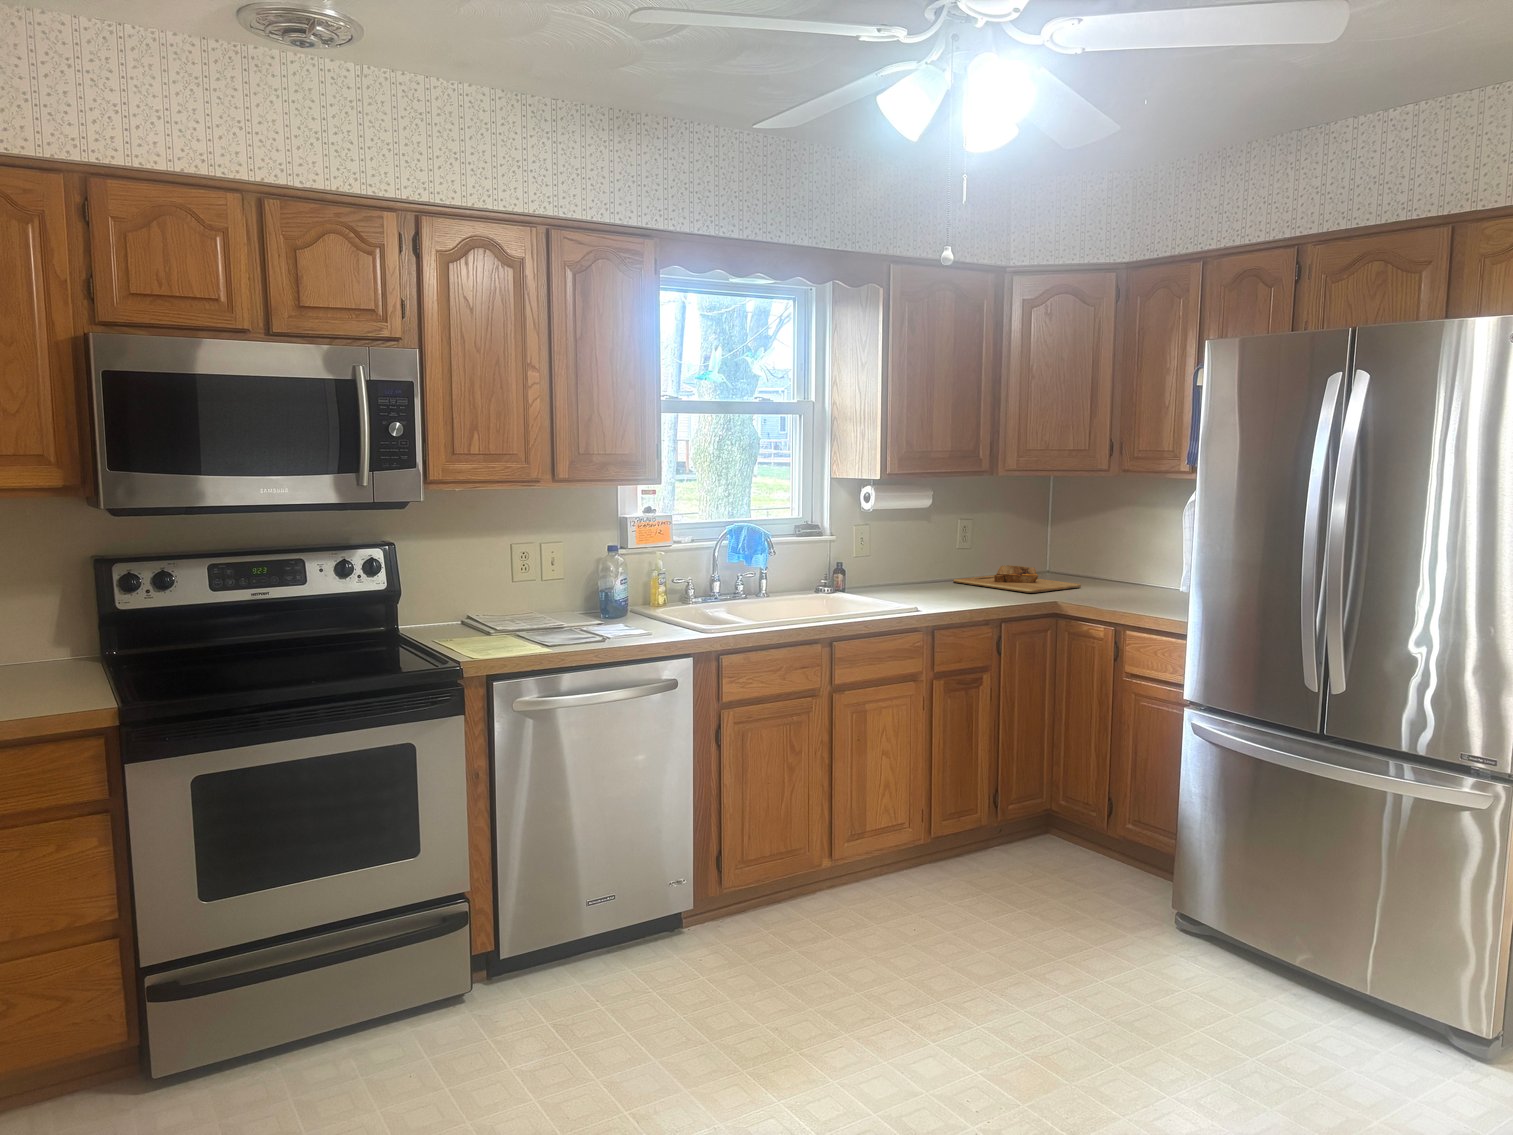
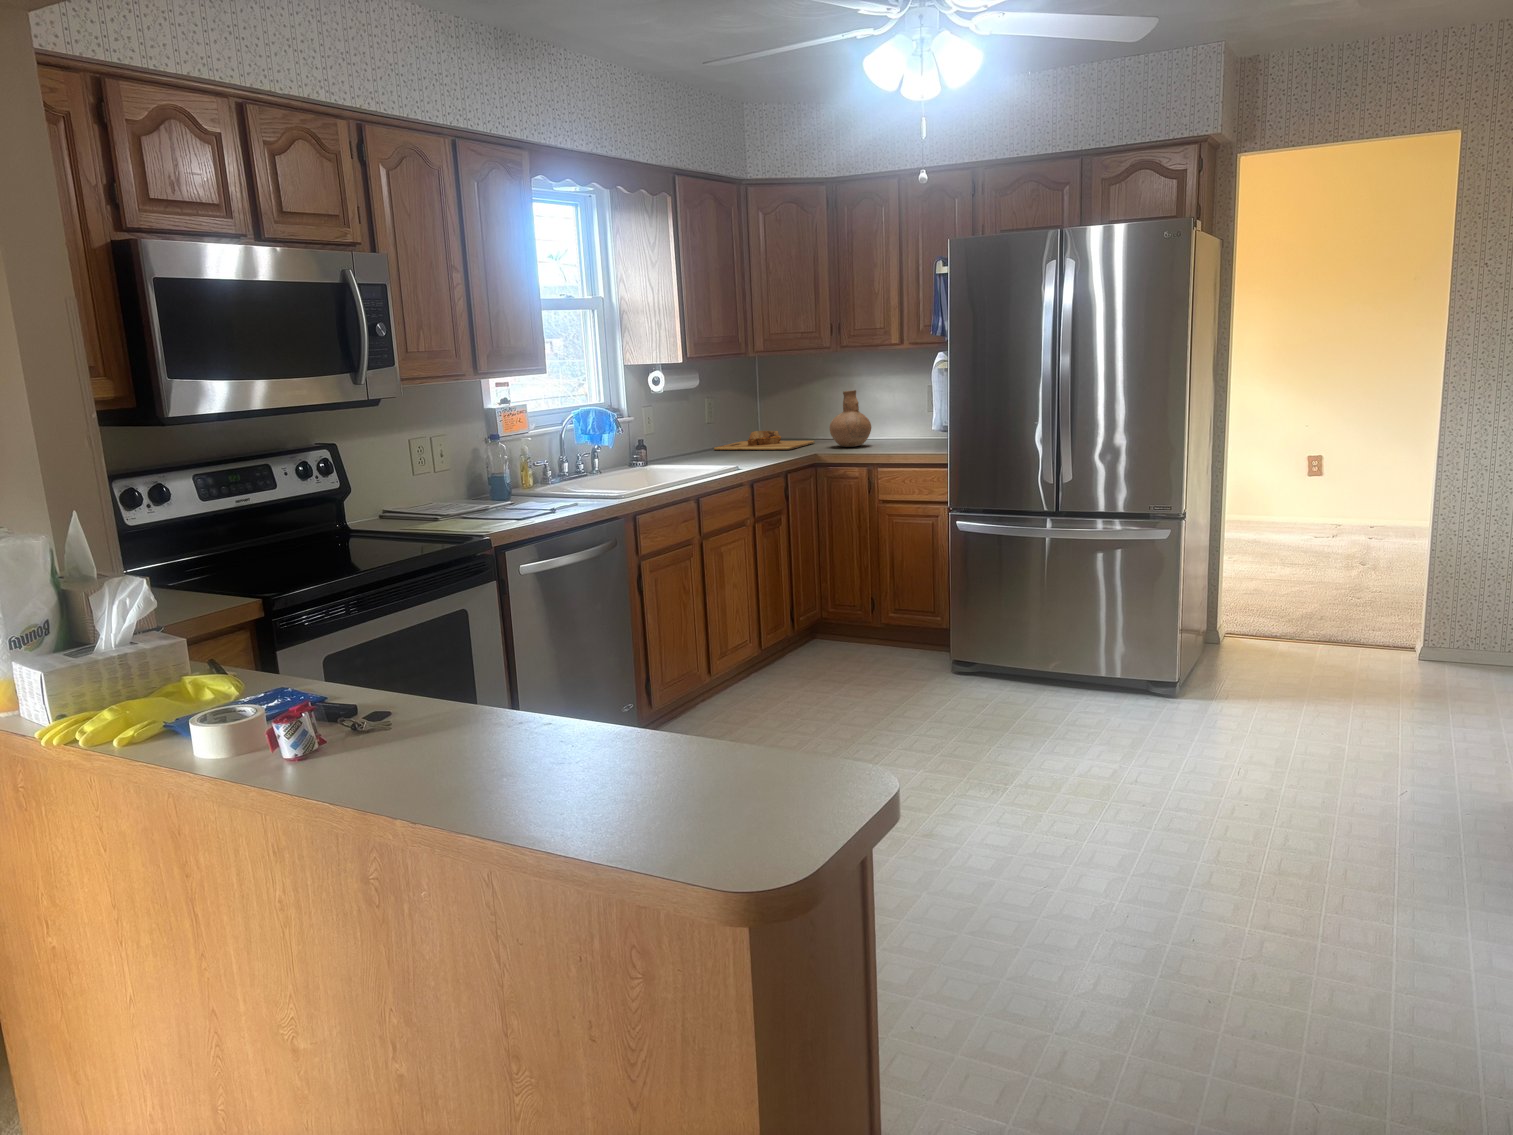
vase: none [1085,528,1141,599] -> present [830,390,871,447]

